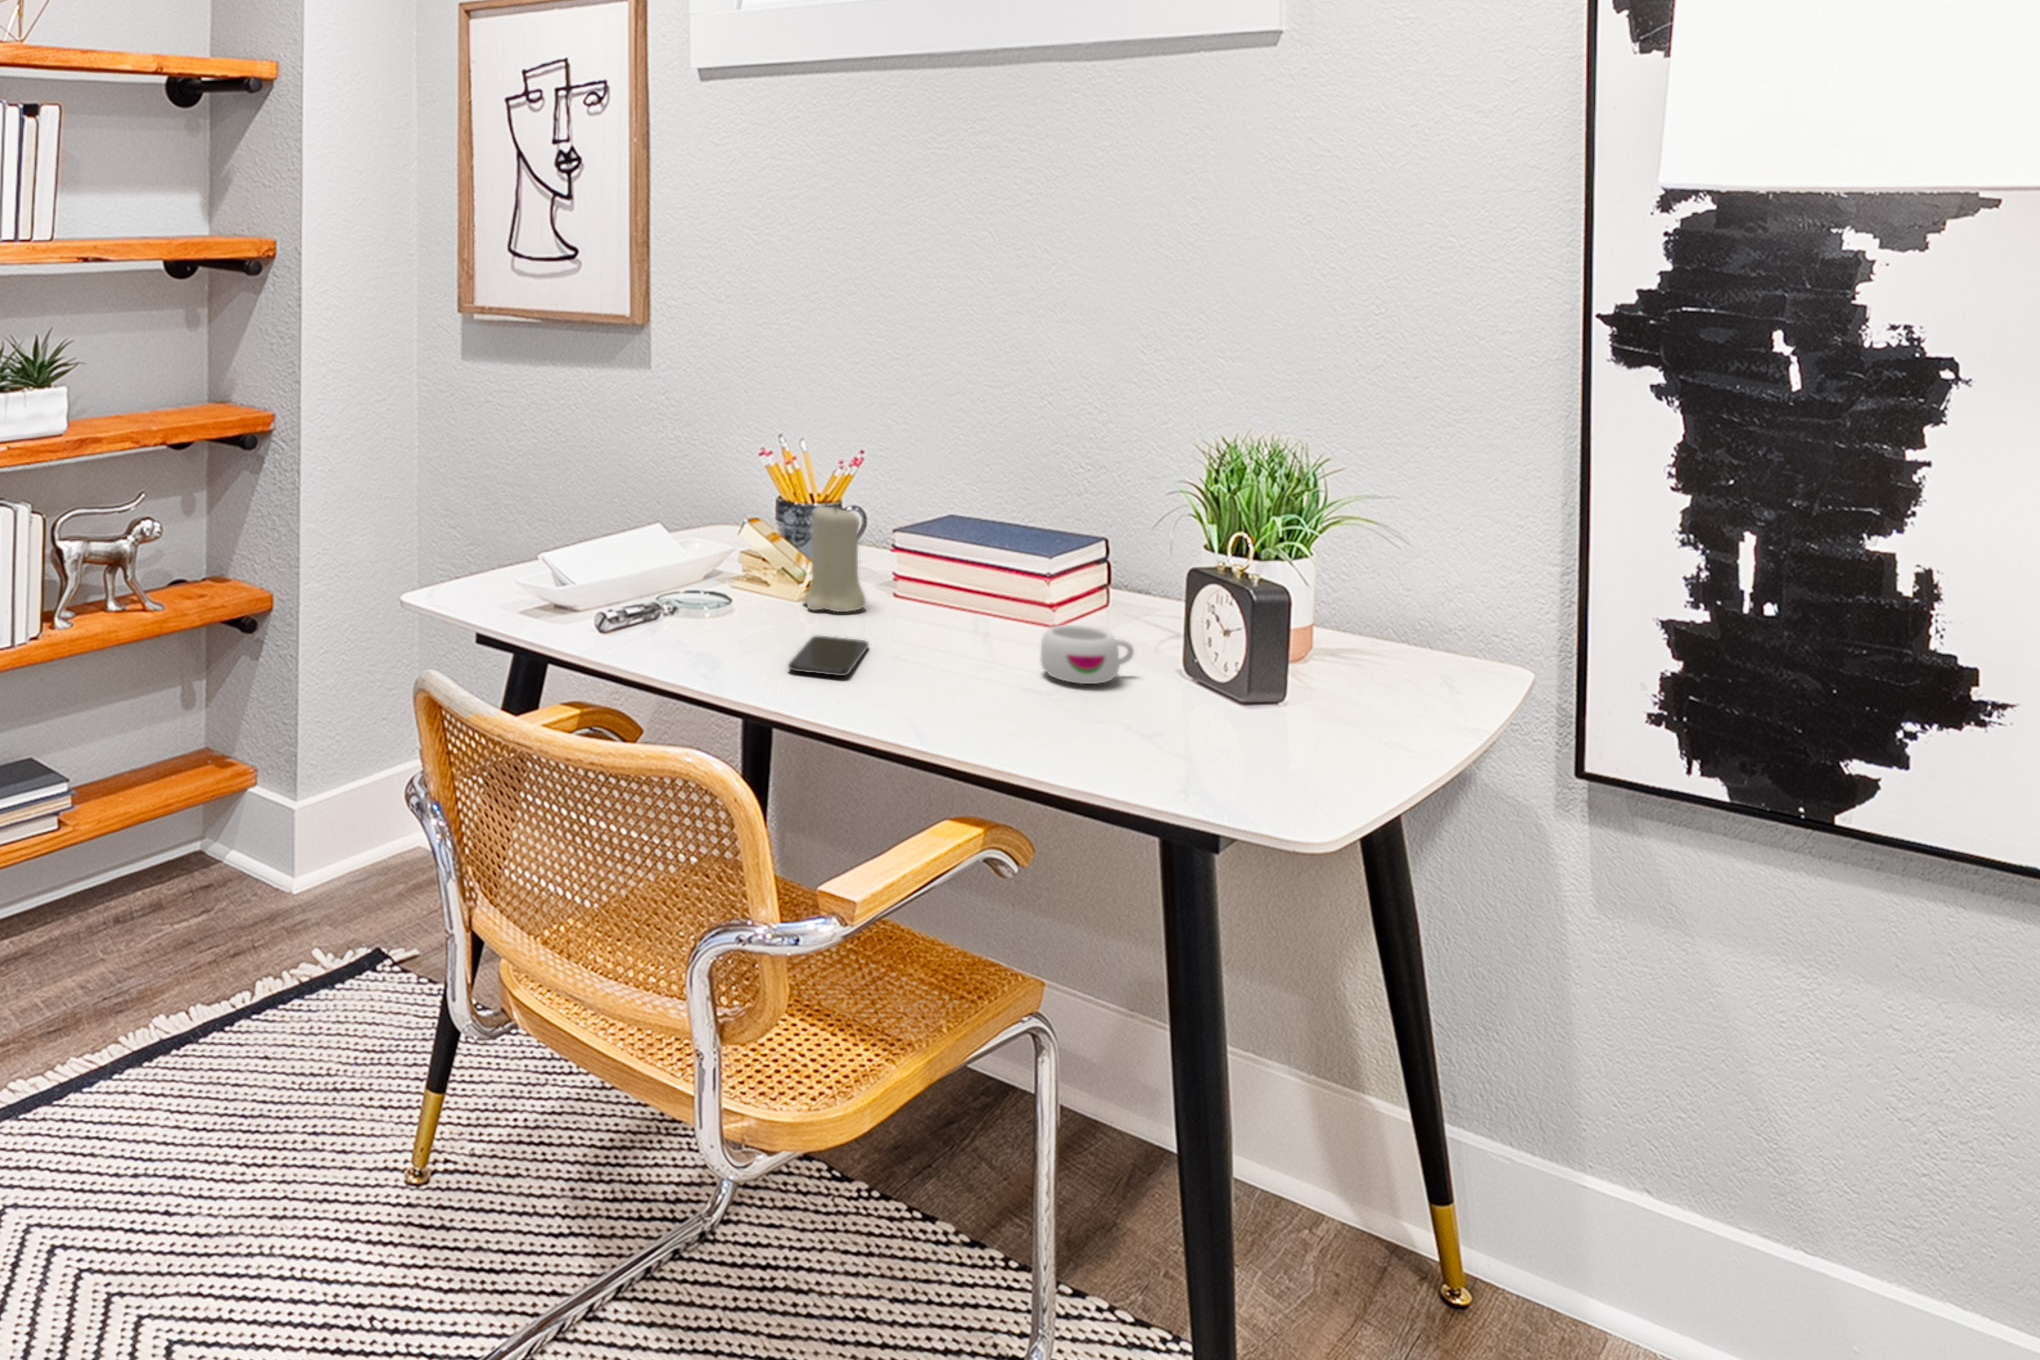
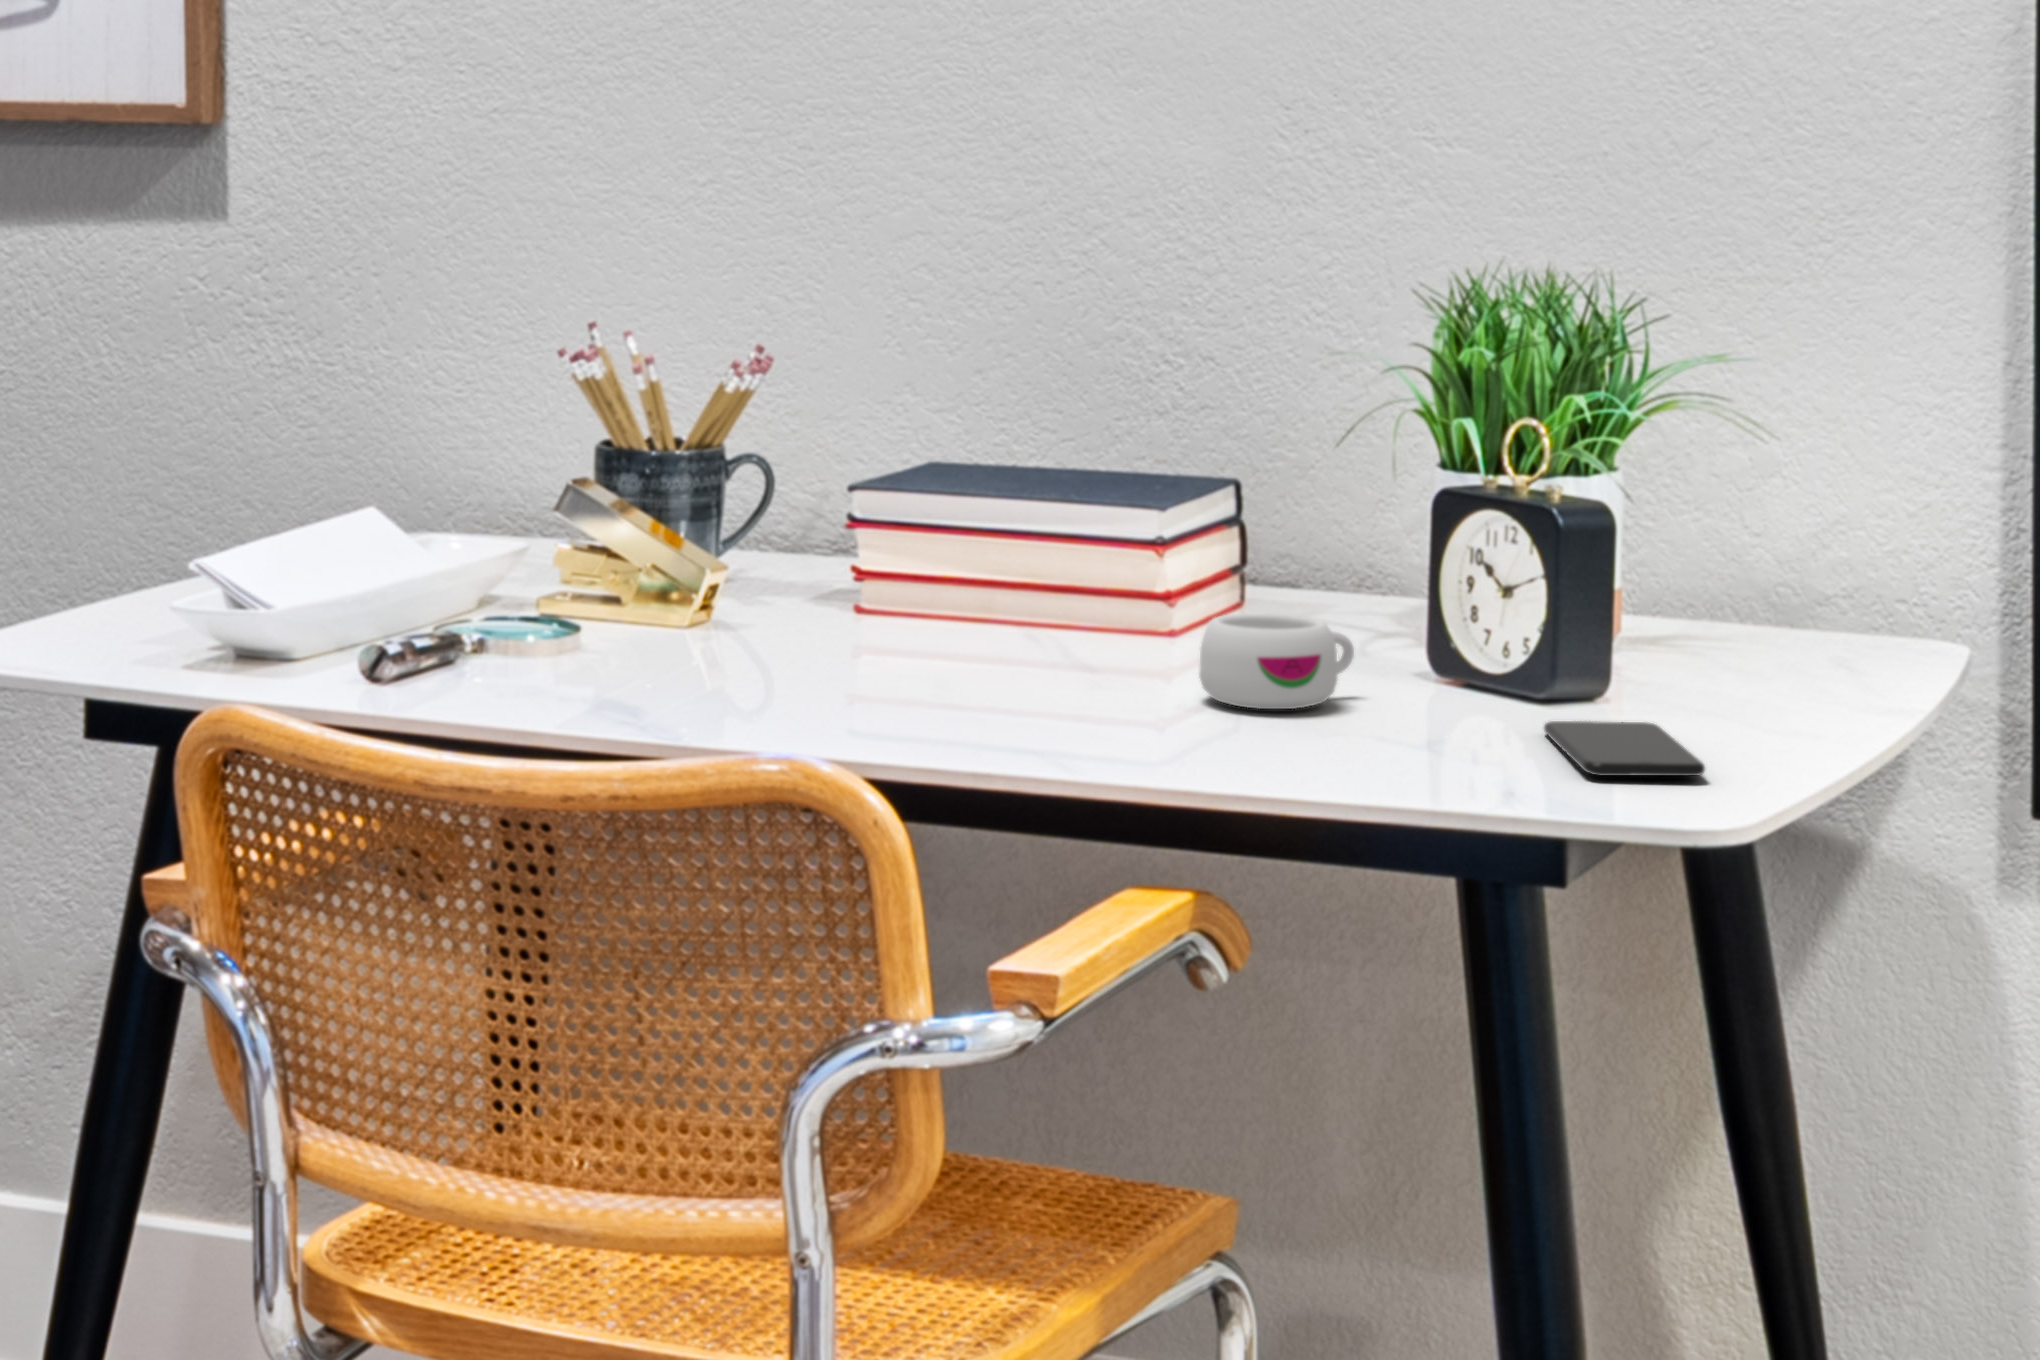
candle: present [803,506,866,612] -> none [698,435,822,644]
smartphone: present [788,636,869,676] -> present [1544,721,1705,776]

